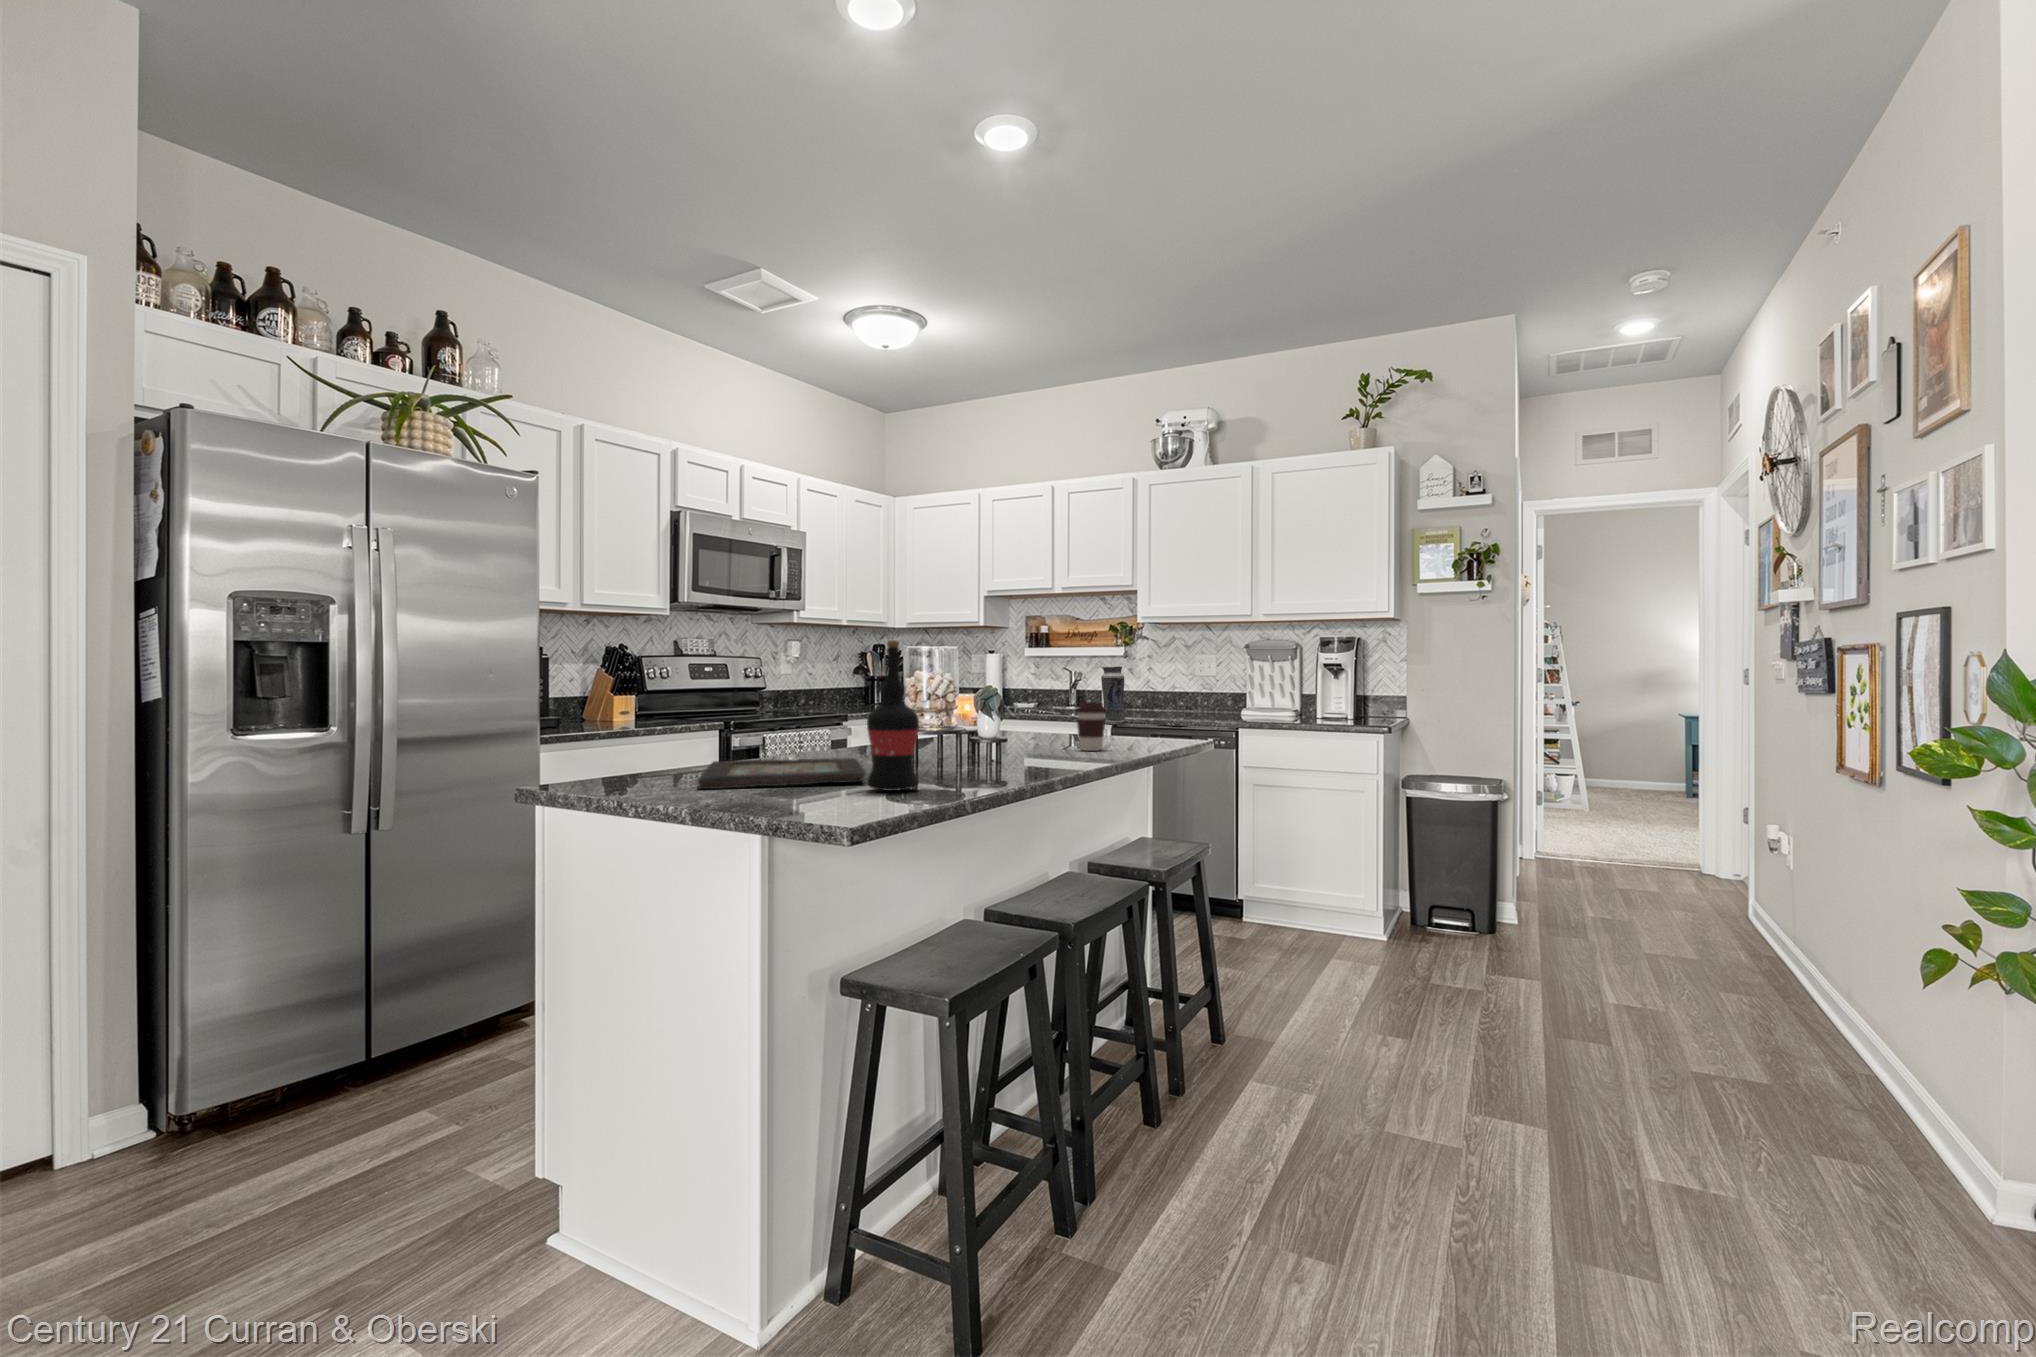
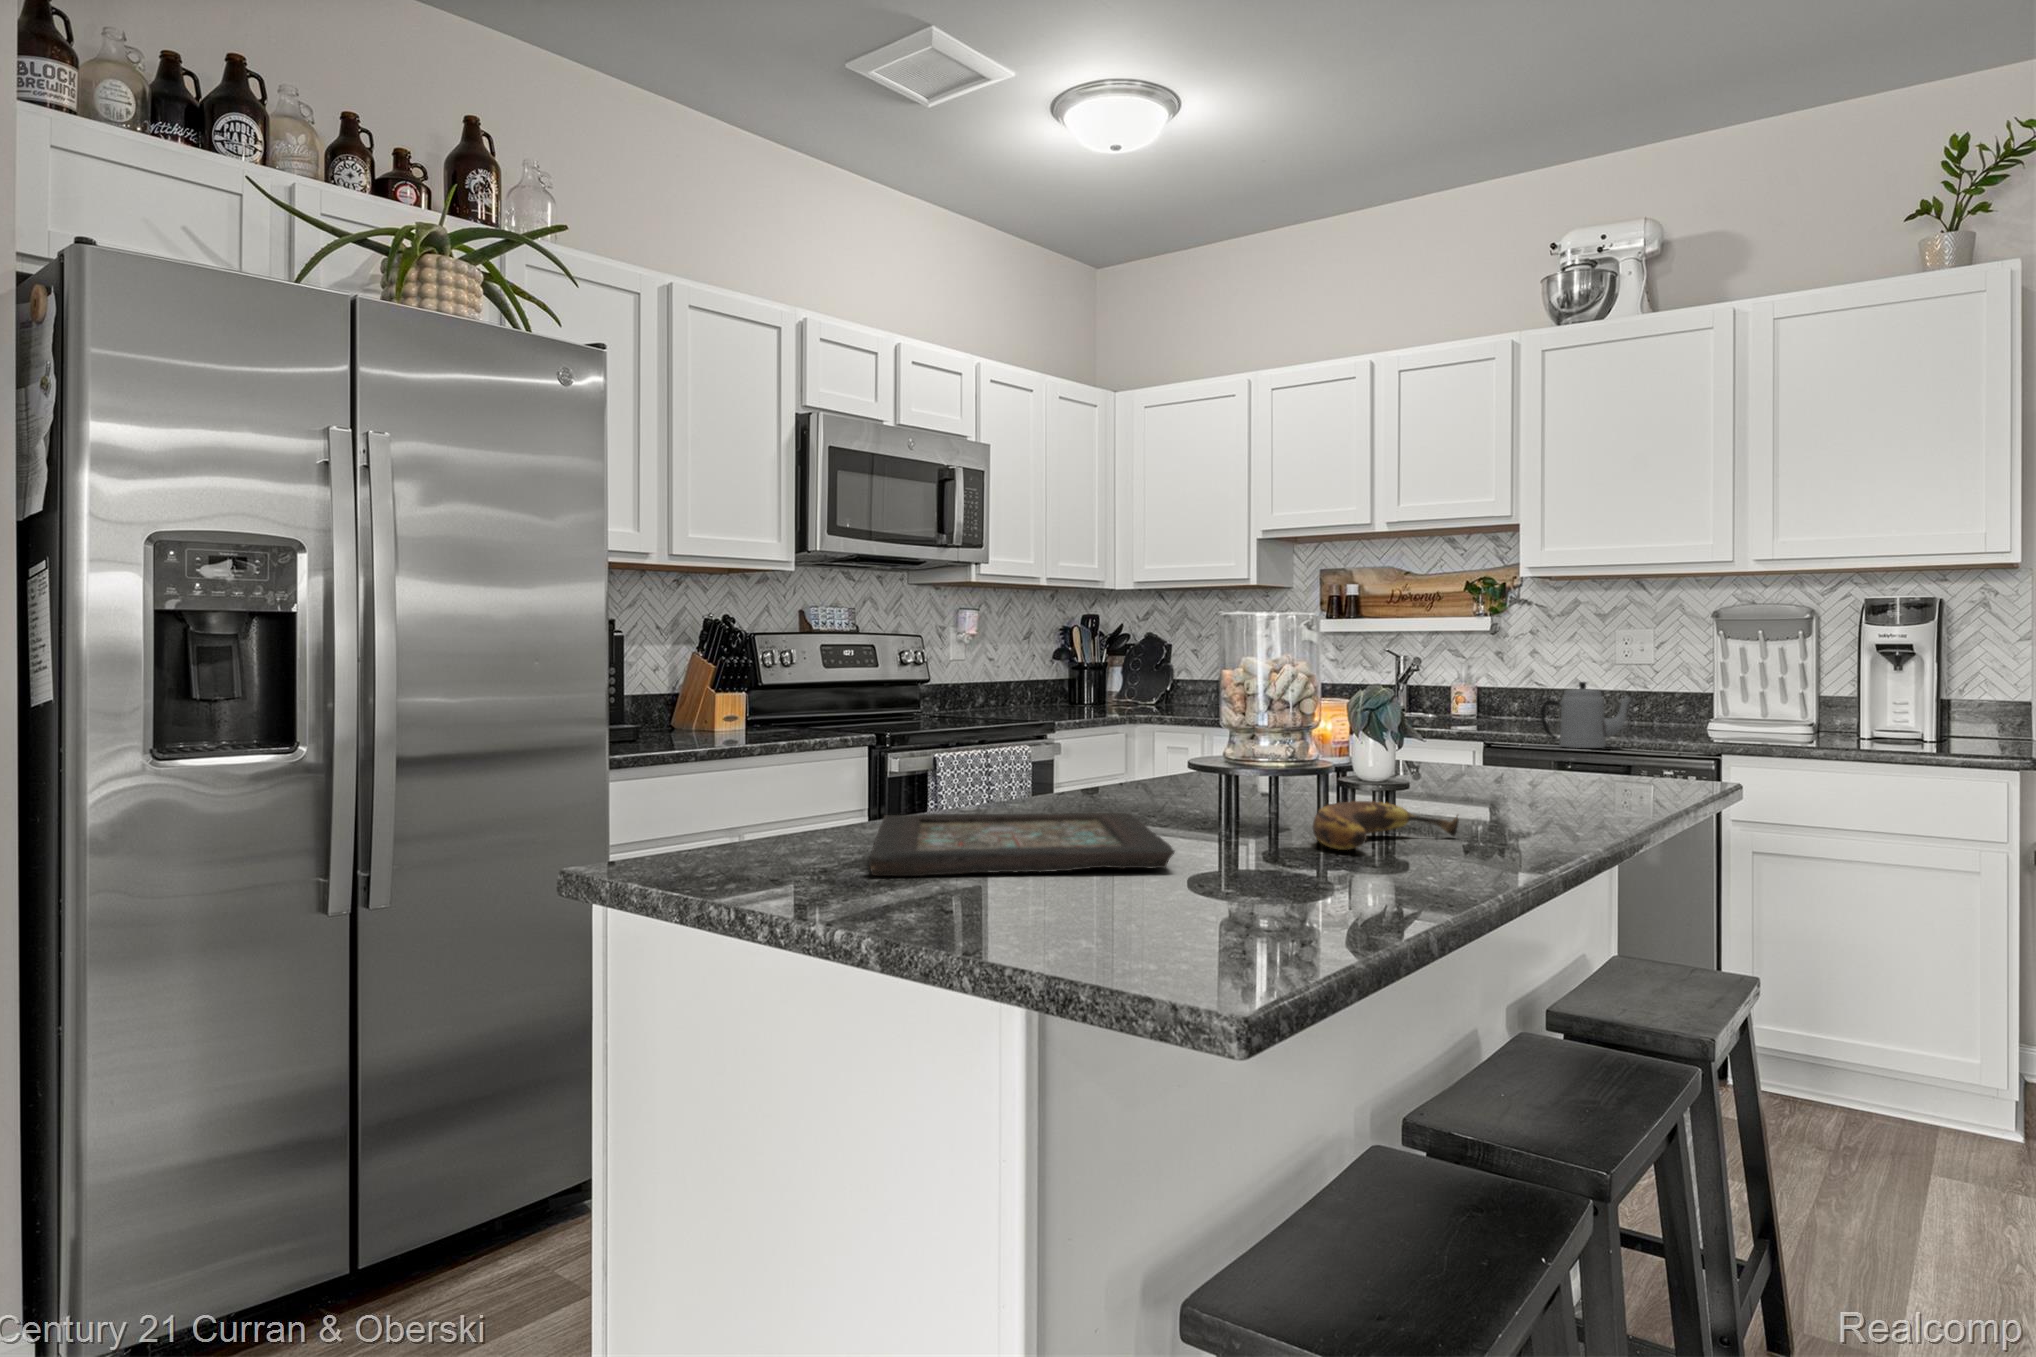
wine bottle: present [867,640,919,791] -> none [1190,597,1294,894]
vase: present [1101,666,1125,724] -> none [1459,648,1499,742]
teapot: none [1145,687,1197,727] -> present [1541,682,1631,748]
coffee cup: present [1076,702,1107,751] -> none [1487,712,1546,798]
banana: none [951,749,1033,774] -> present [1312,801,1459,850]

